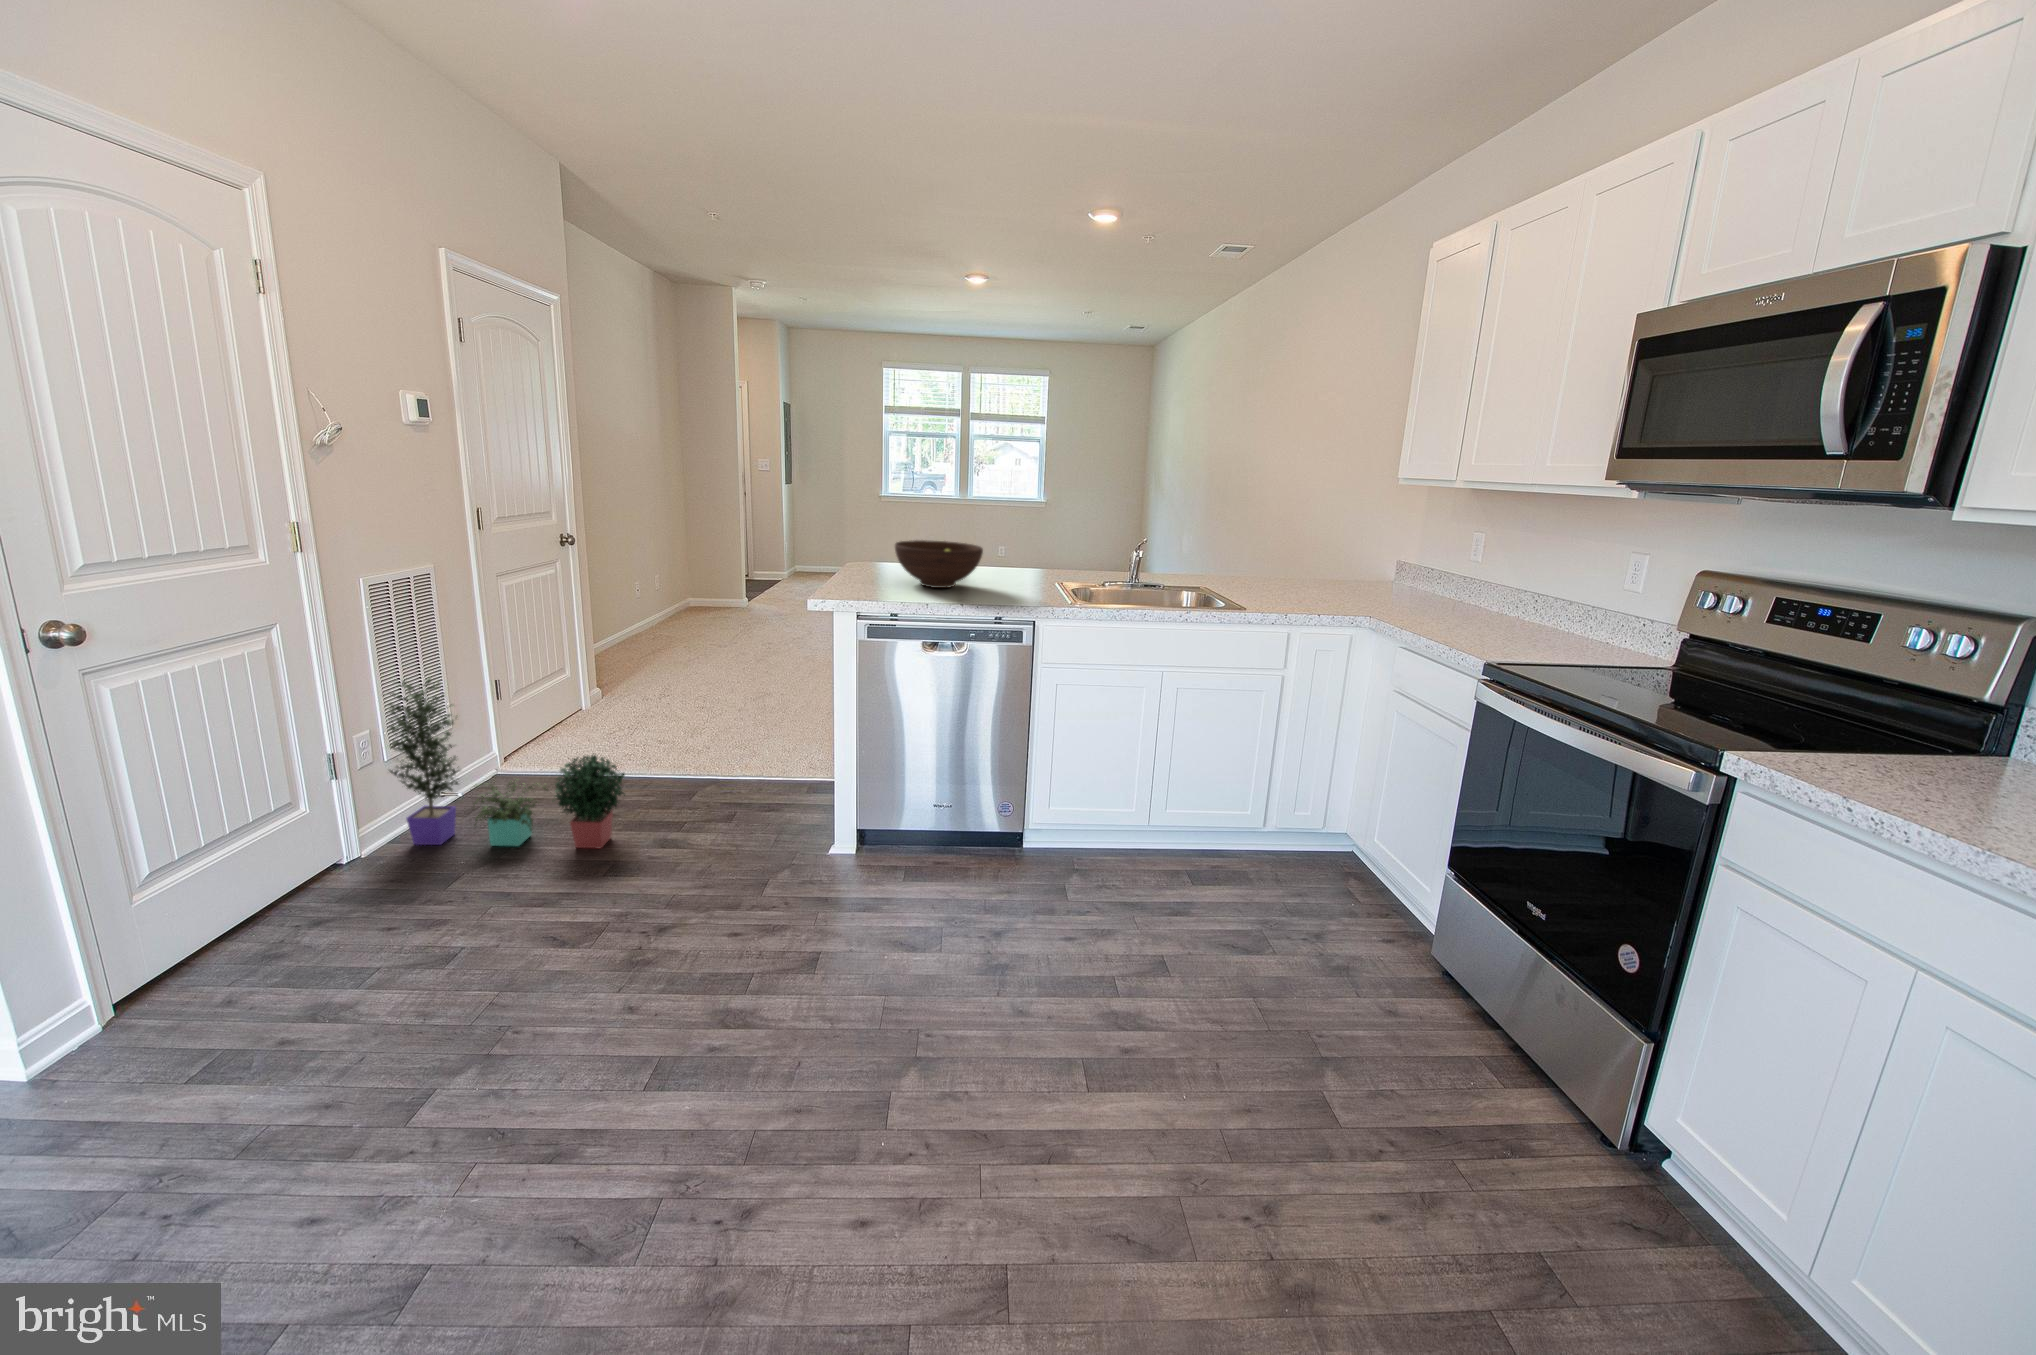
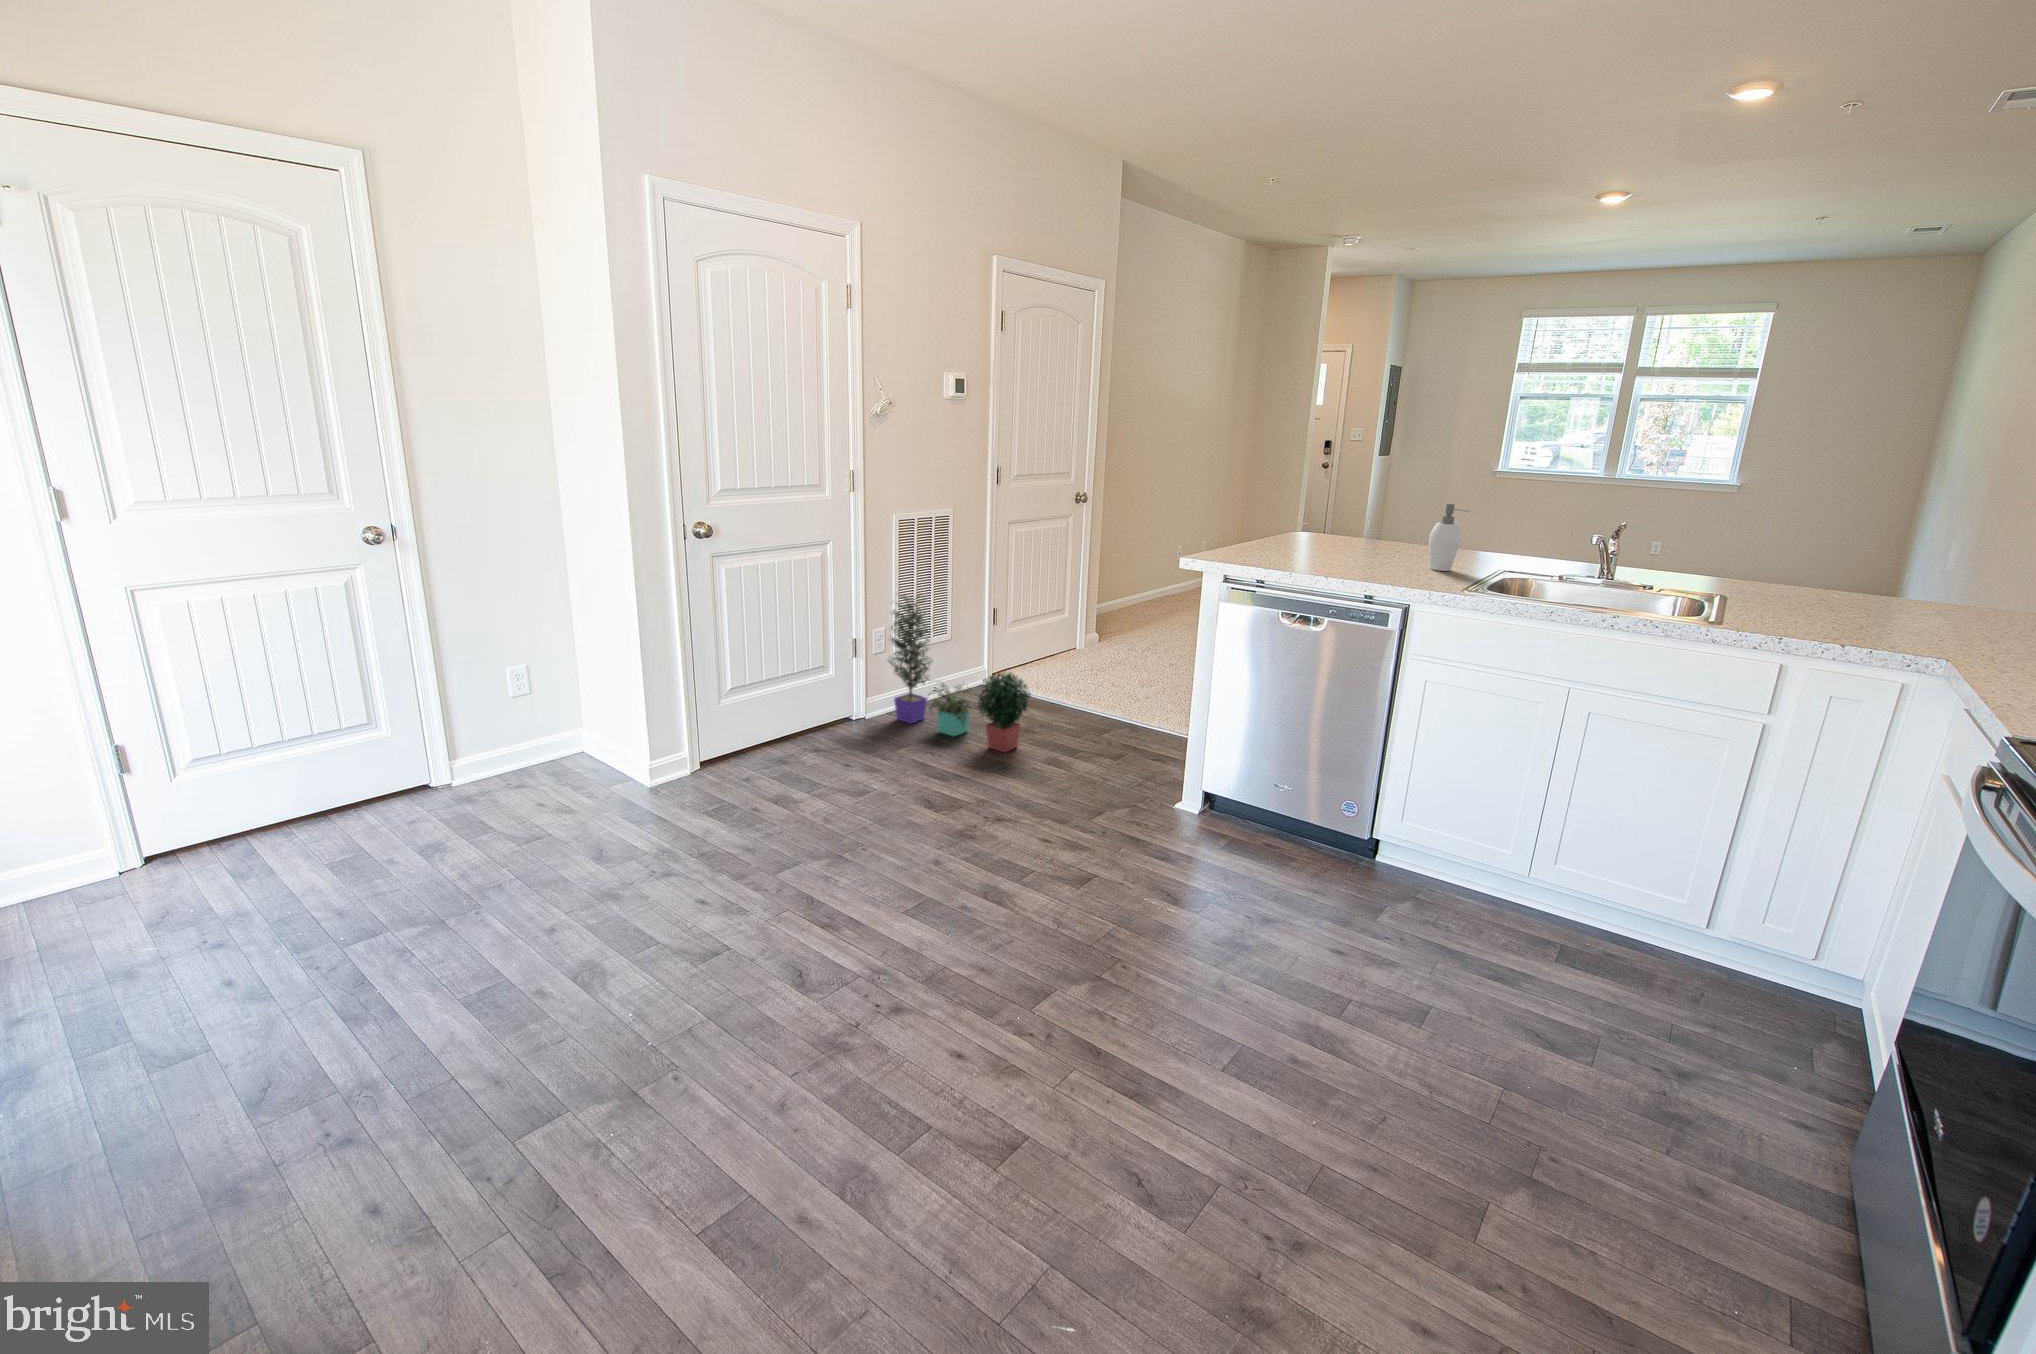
fruit bowl: present [895,540,983,588] -> none [1298,502,1401,554]
soap dispenser: none [1012,540,1045,597] -> present [1429,504,1470,571]

